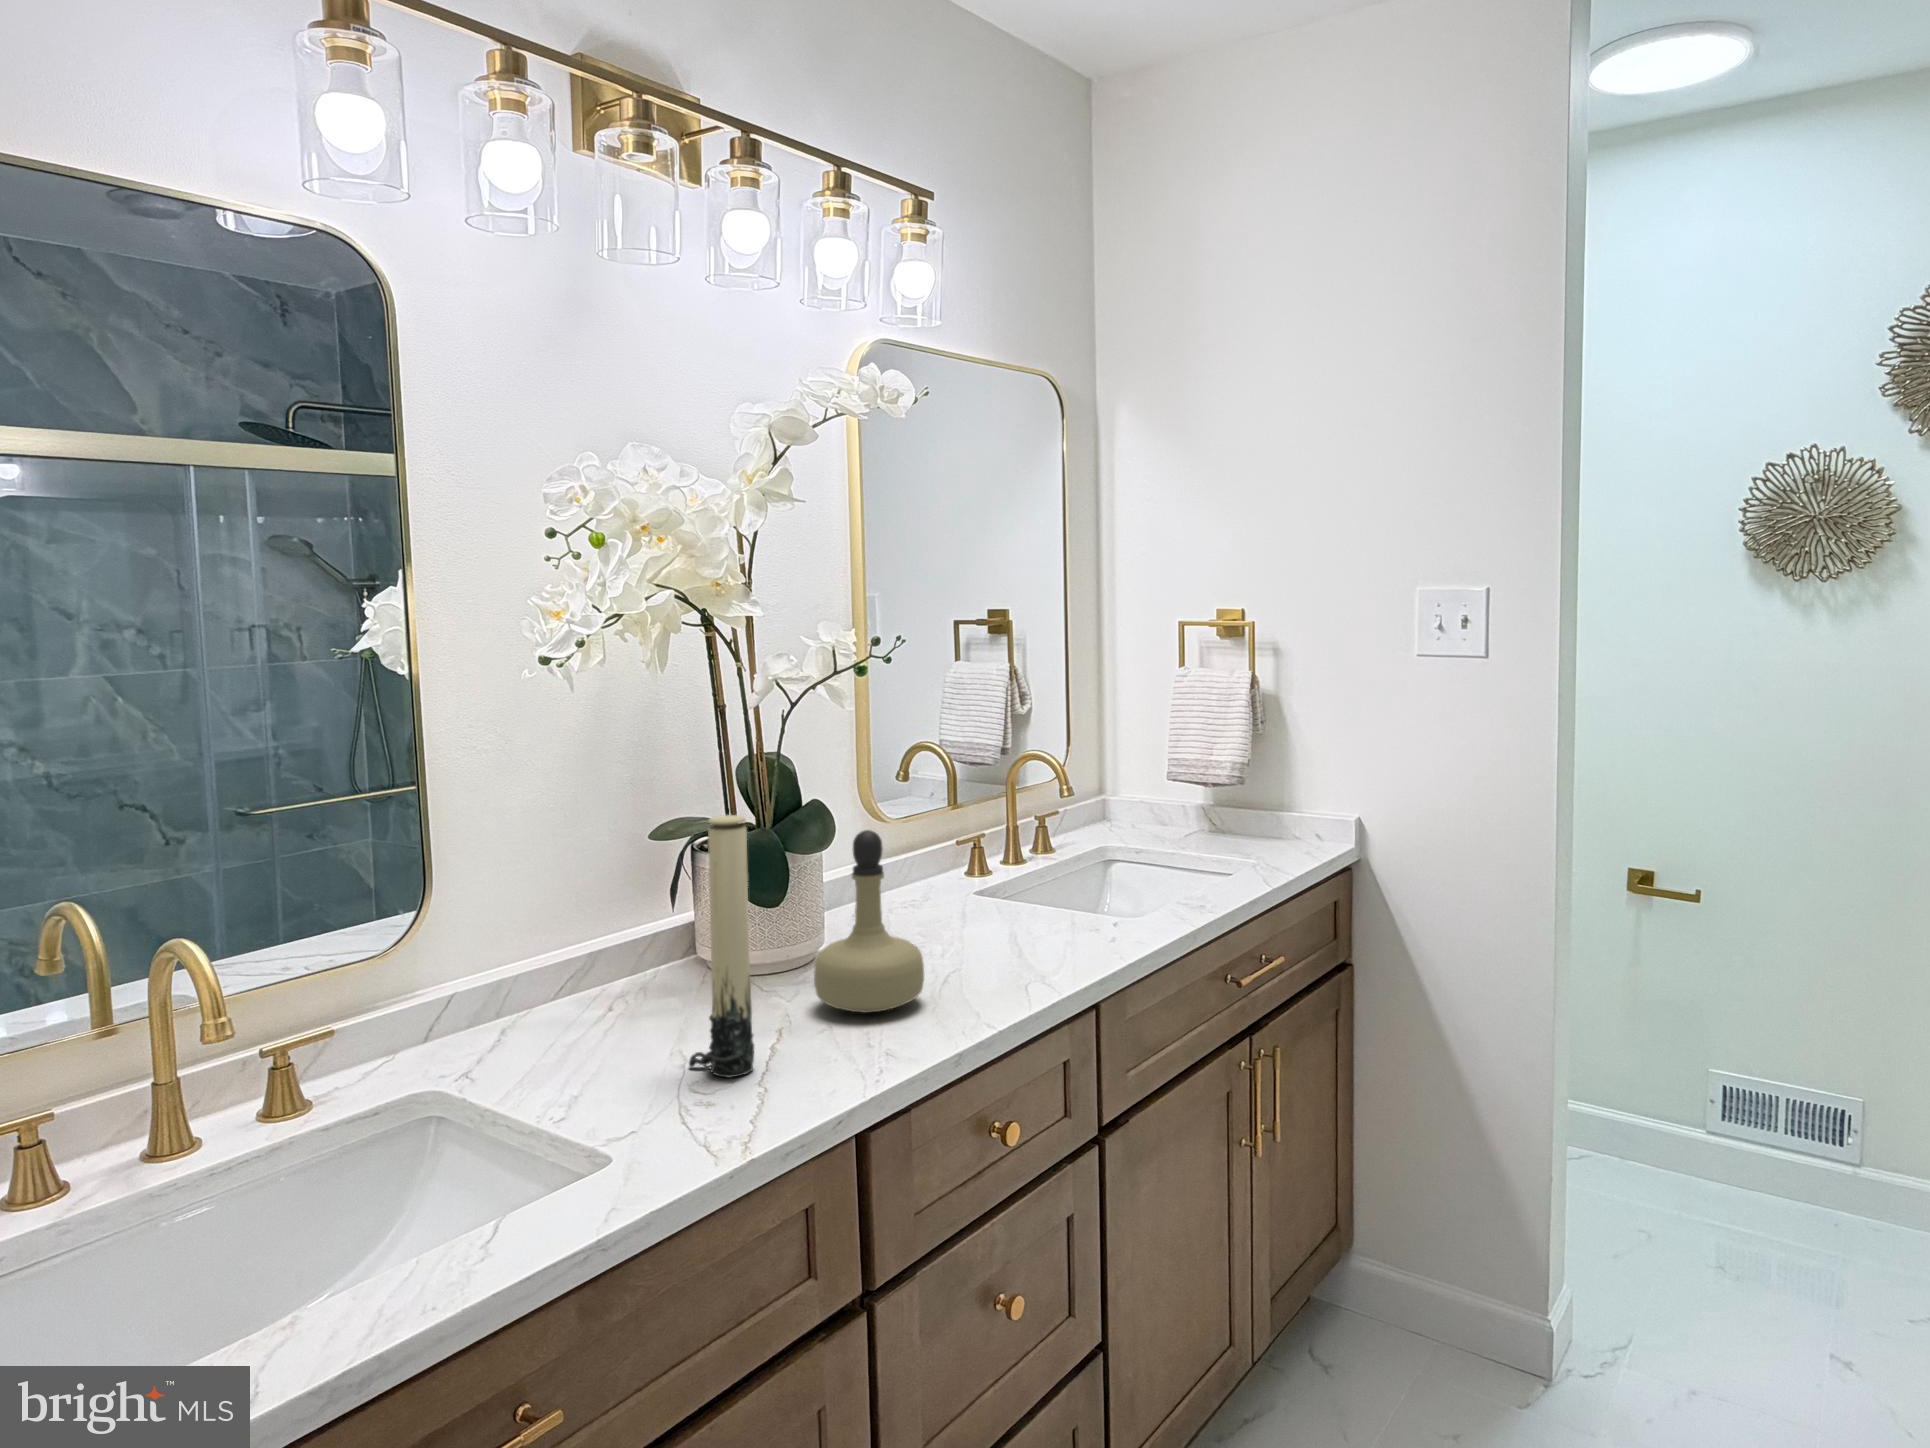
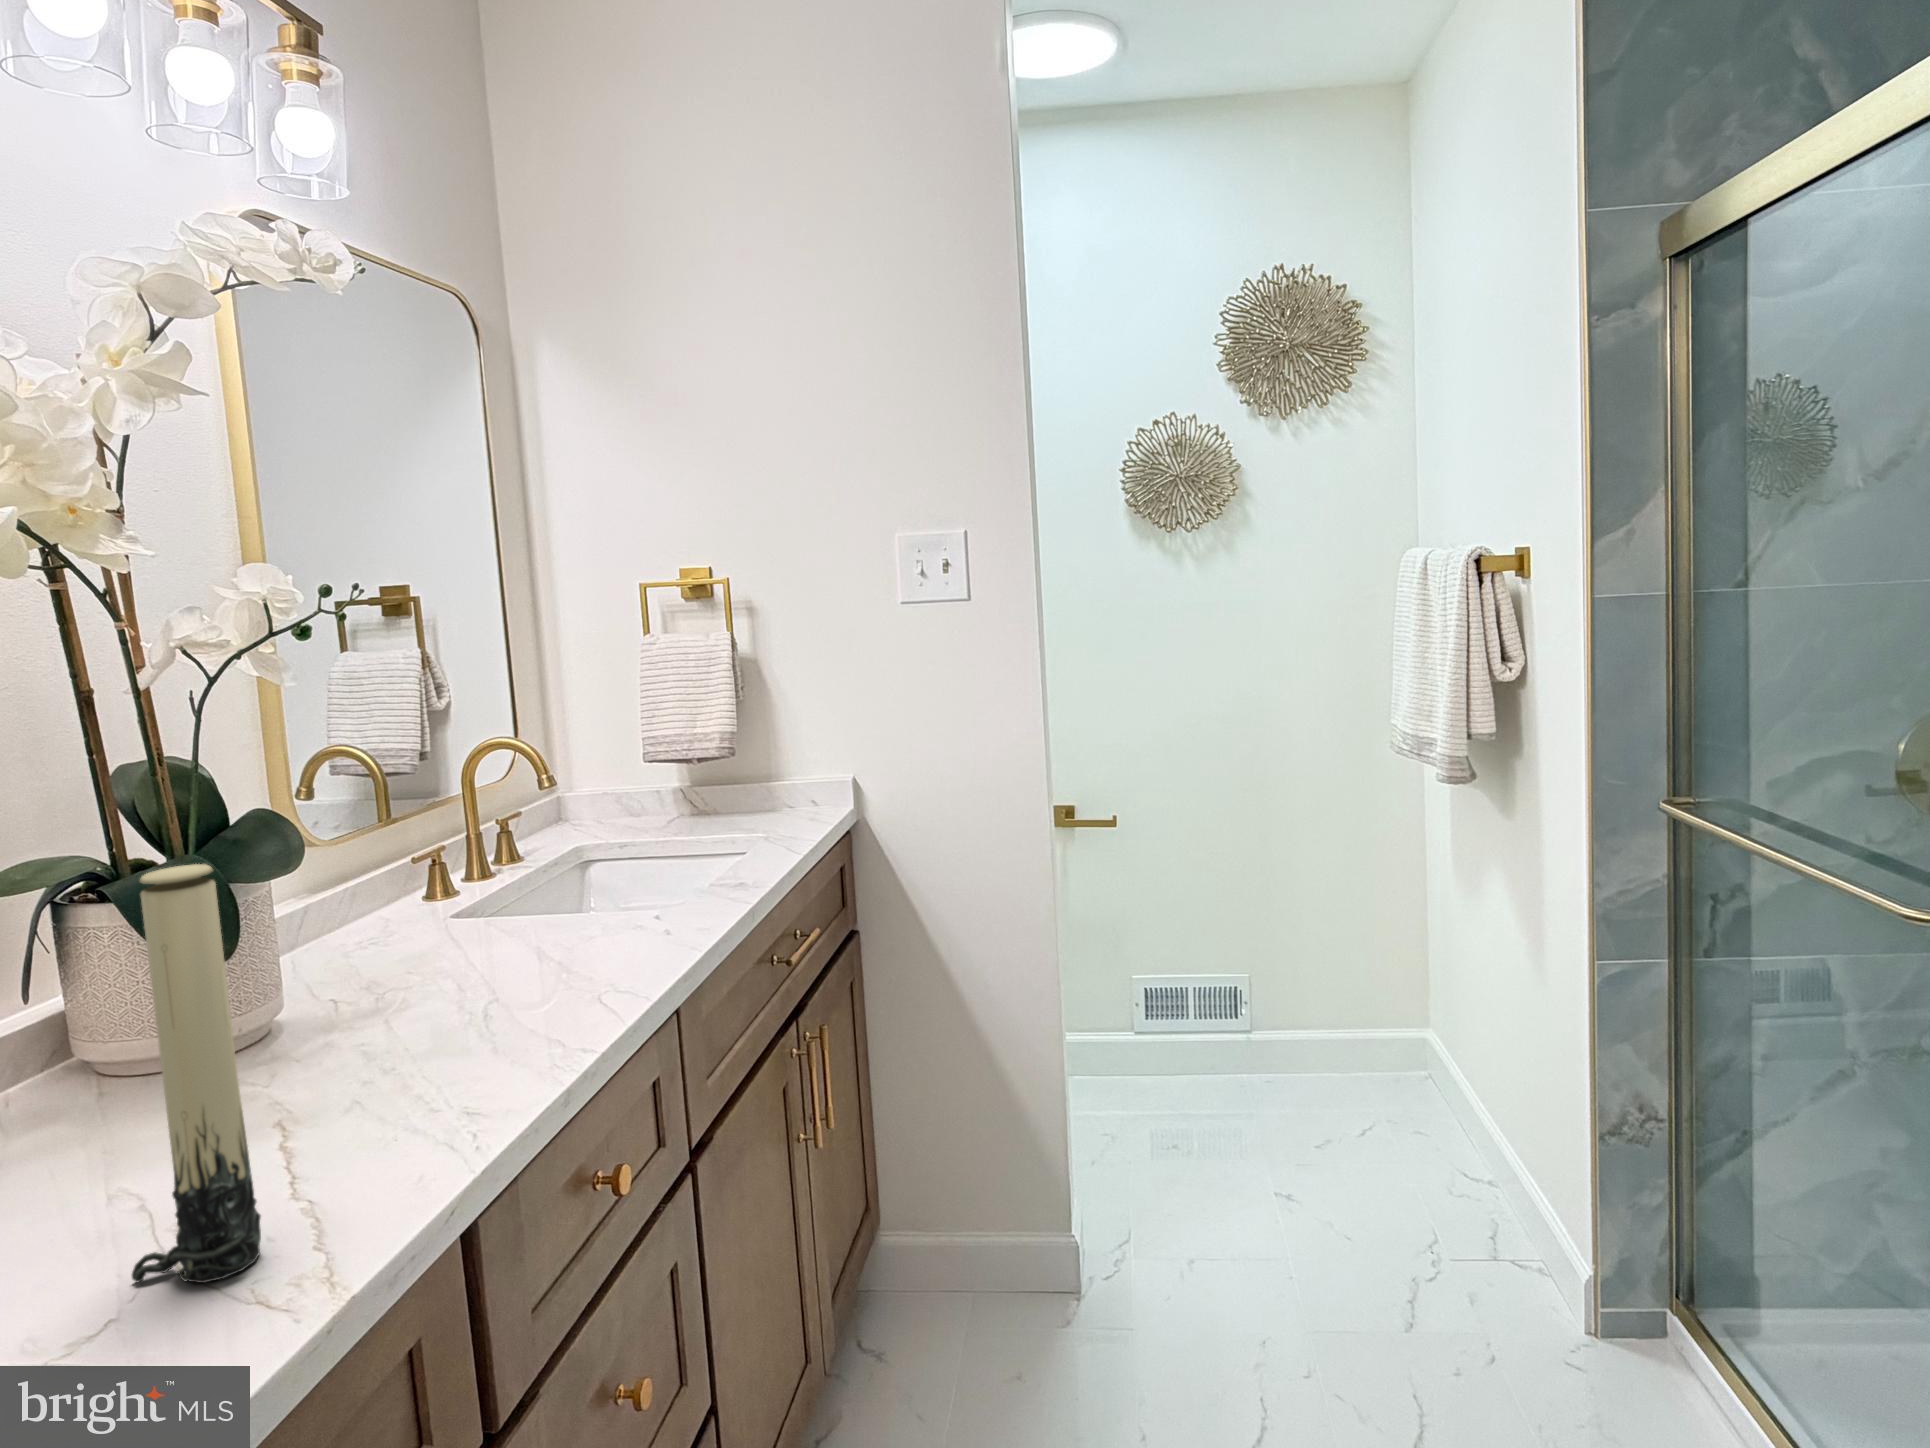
perfume bottle: present [814,830,924,1013] -> none [304,859,479,1121]

